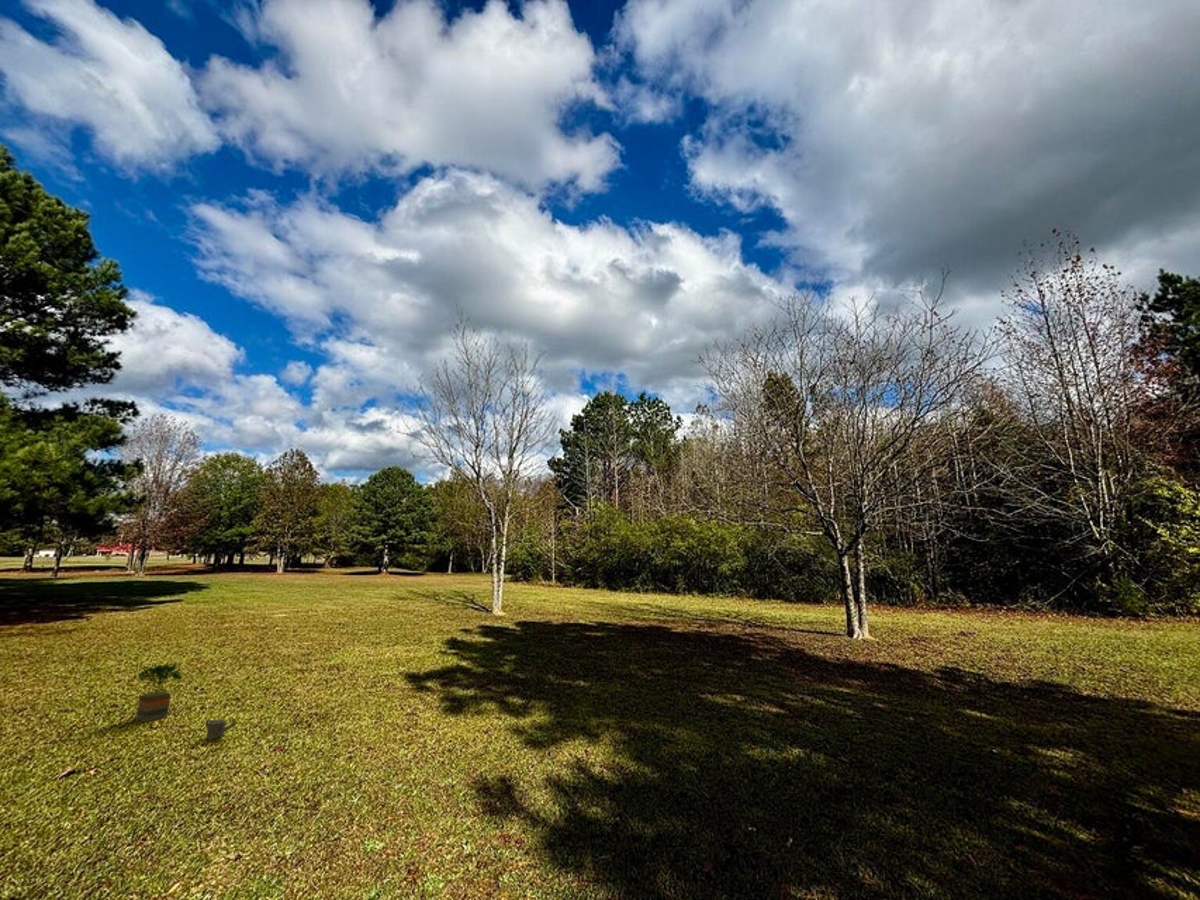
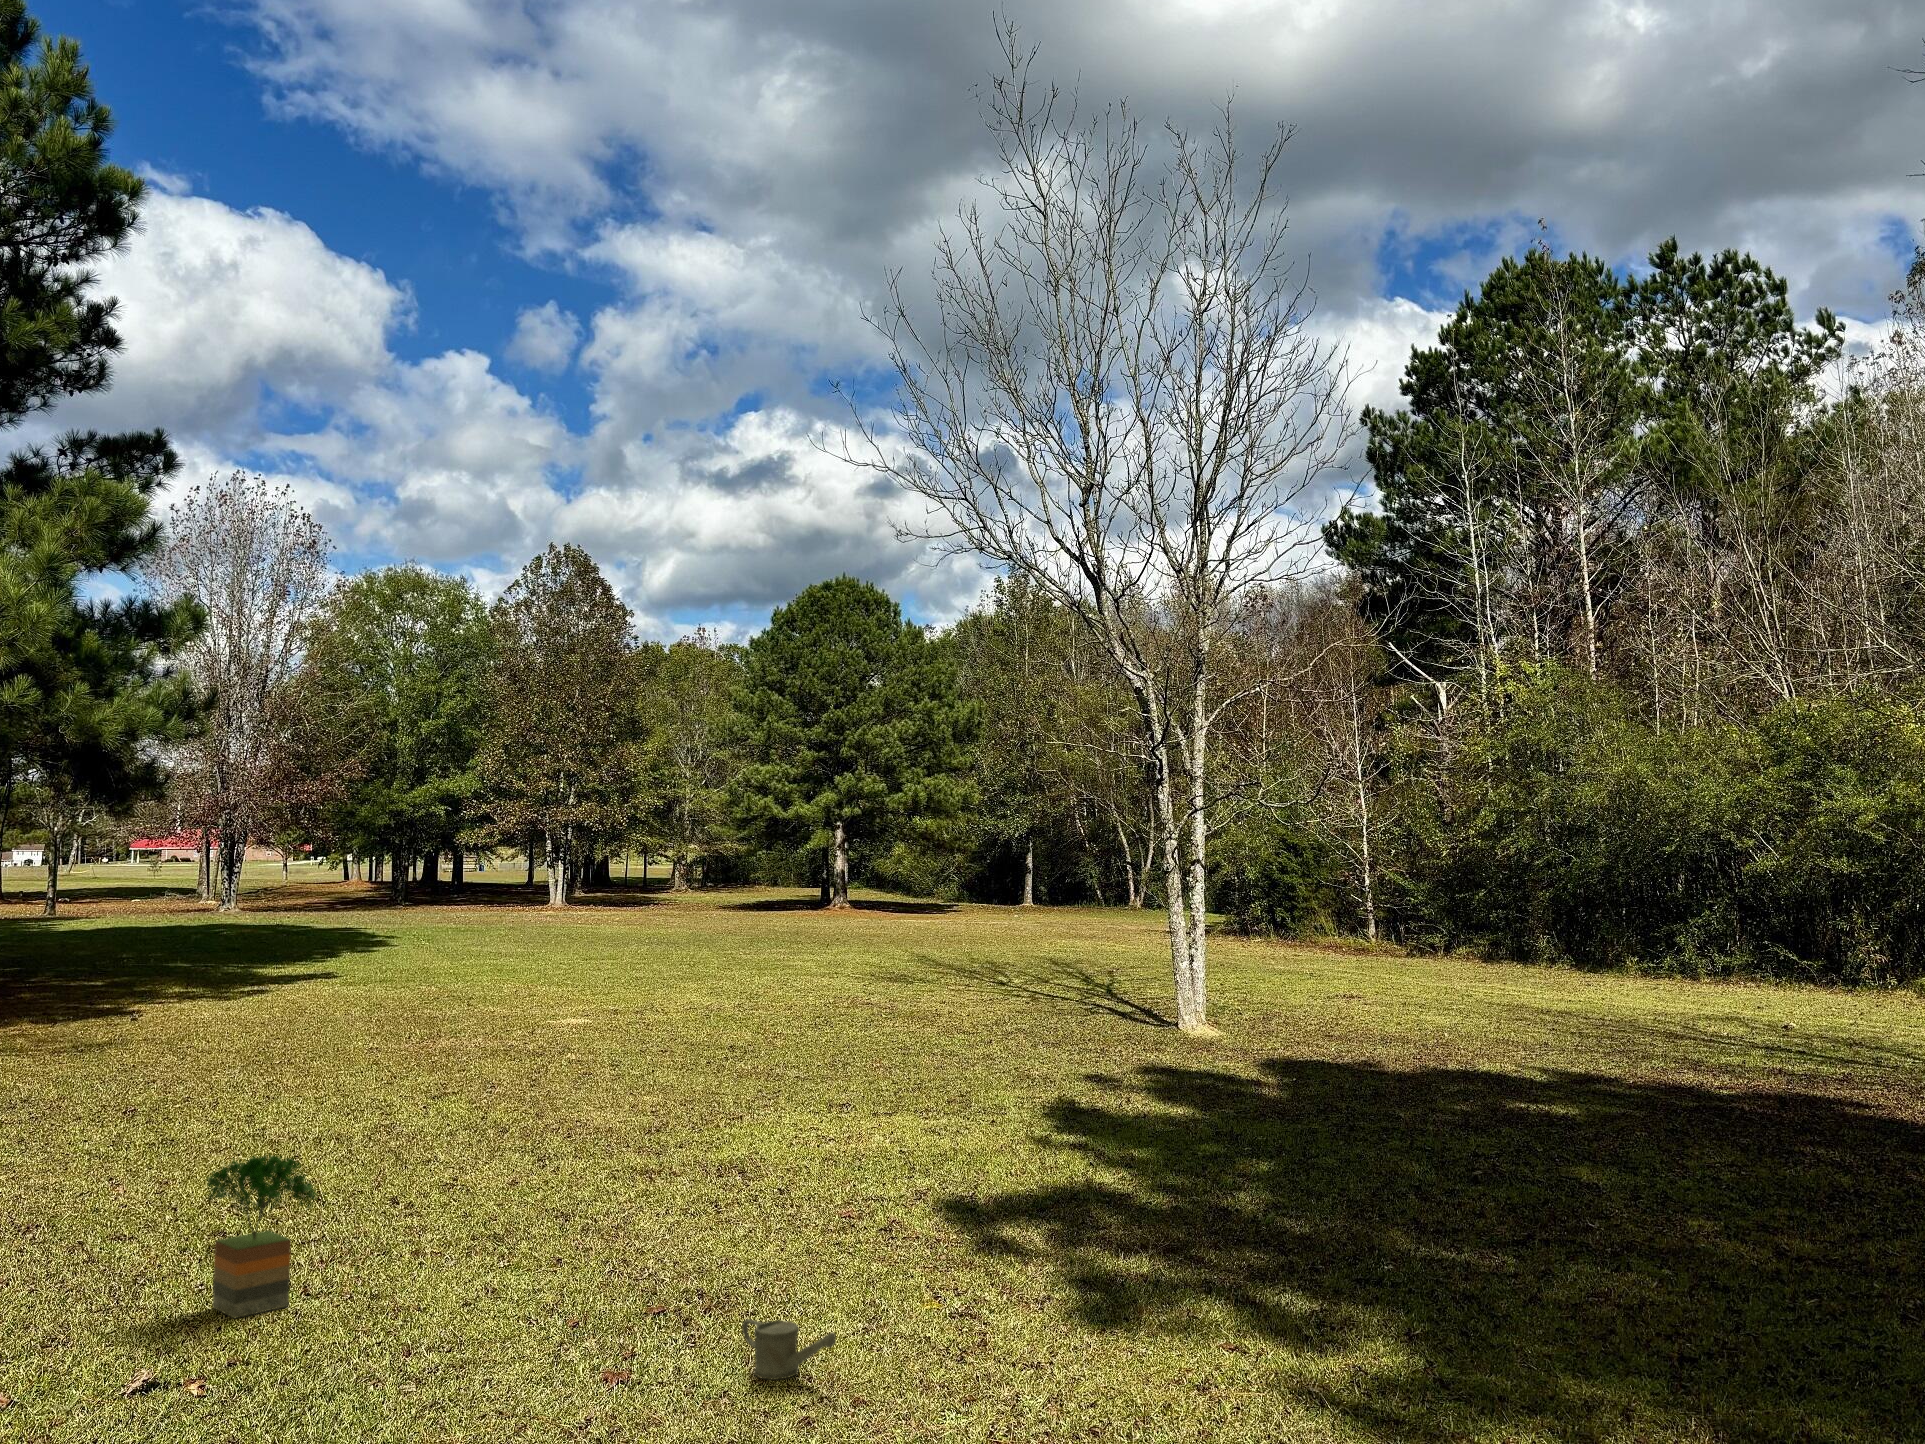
watering can: present [205,719,236,740] -> present [742,1319,836,1380]

